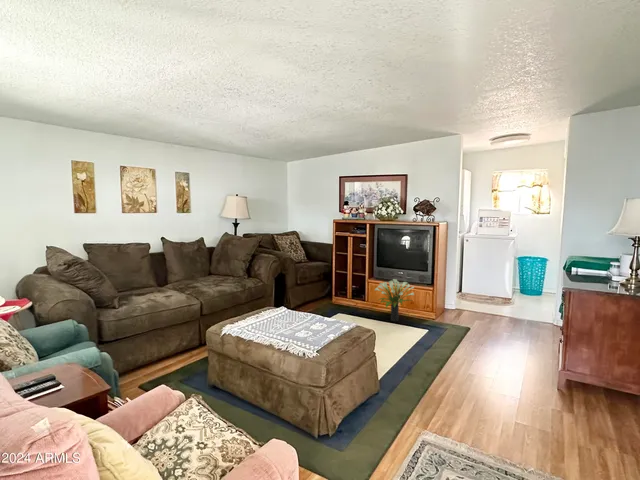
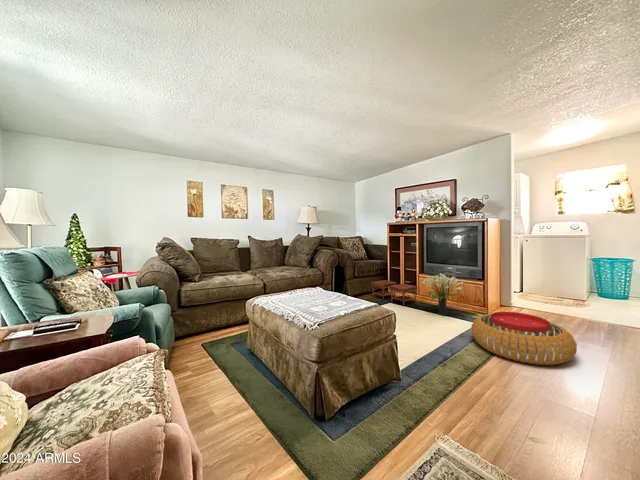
side table: none [317,285,368,314] -> present [371,280,417,305]
pouf: none [426,316,507,361] -> present [472,312,577,365]

